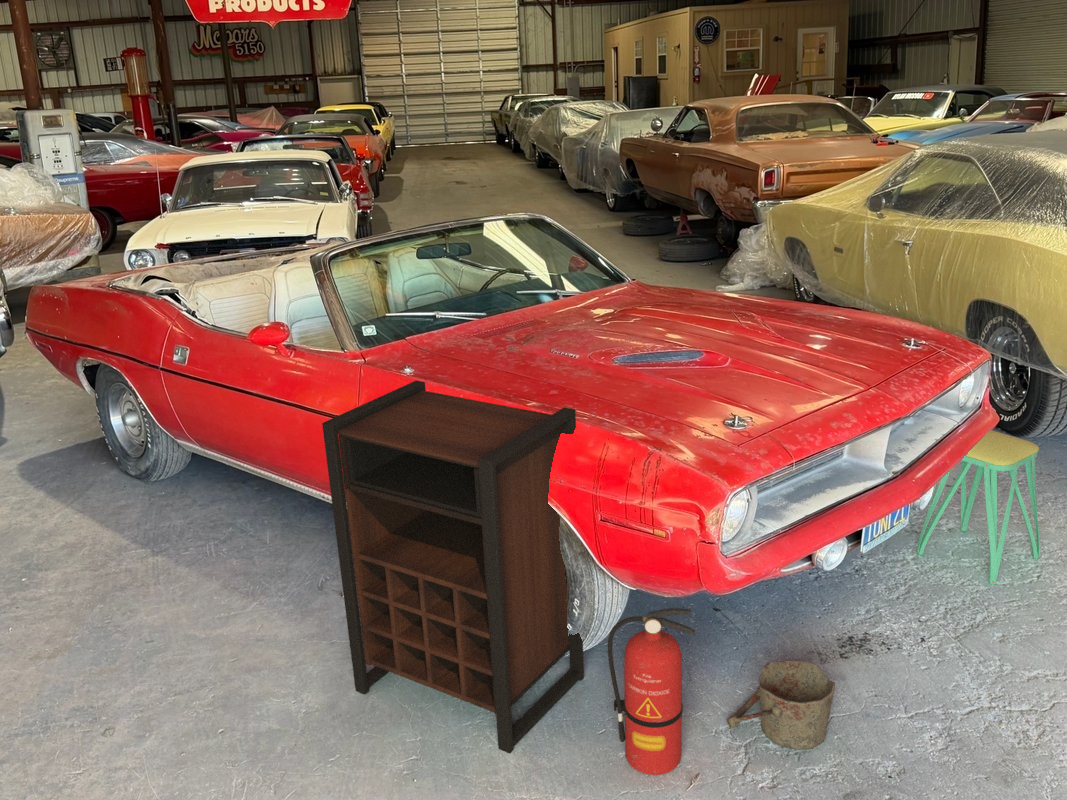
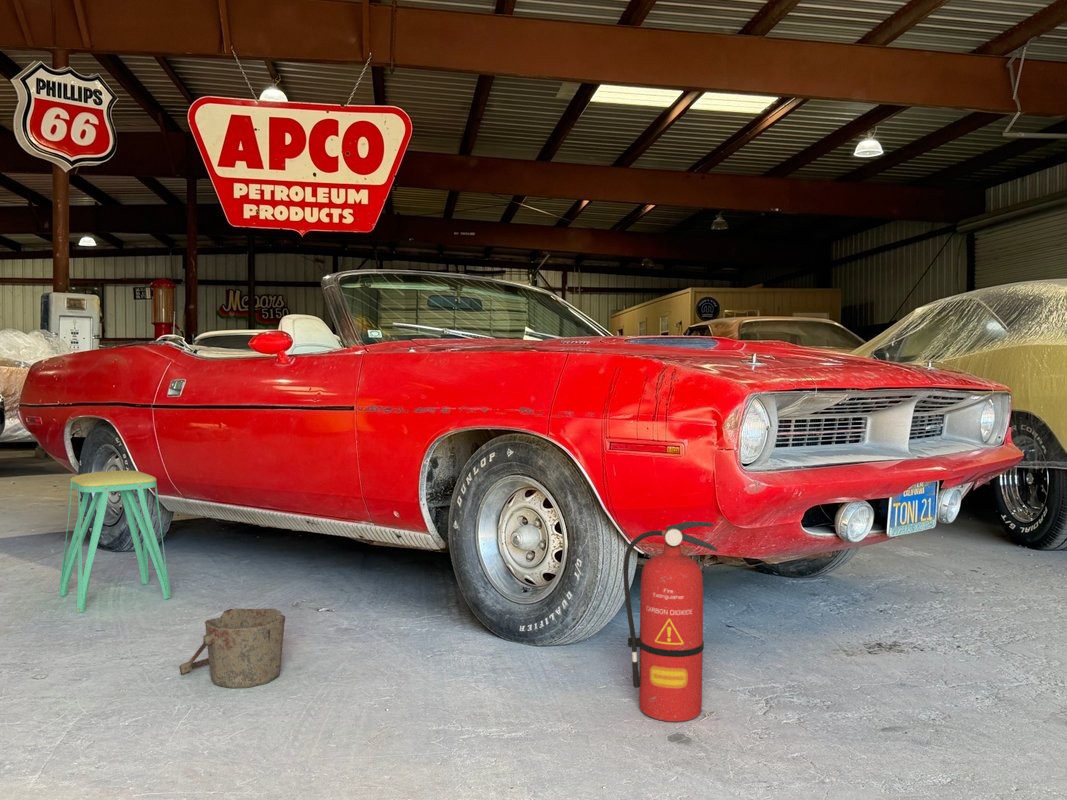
shelving unit: present [322,381,584,753] -> none [332,350,585,710]
stool: present [917,430,1040,585] -> present [60,470,171,612]
bucket: present [727,661,835,750] -> present [179,609,285,688]

